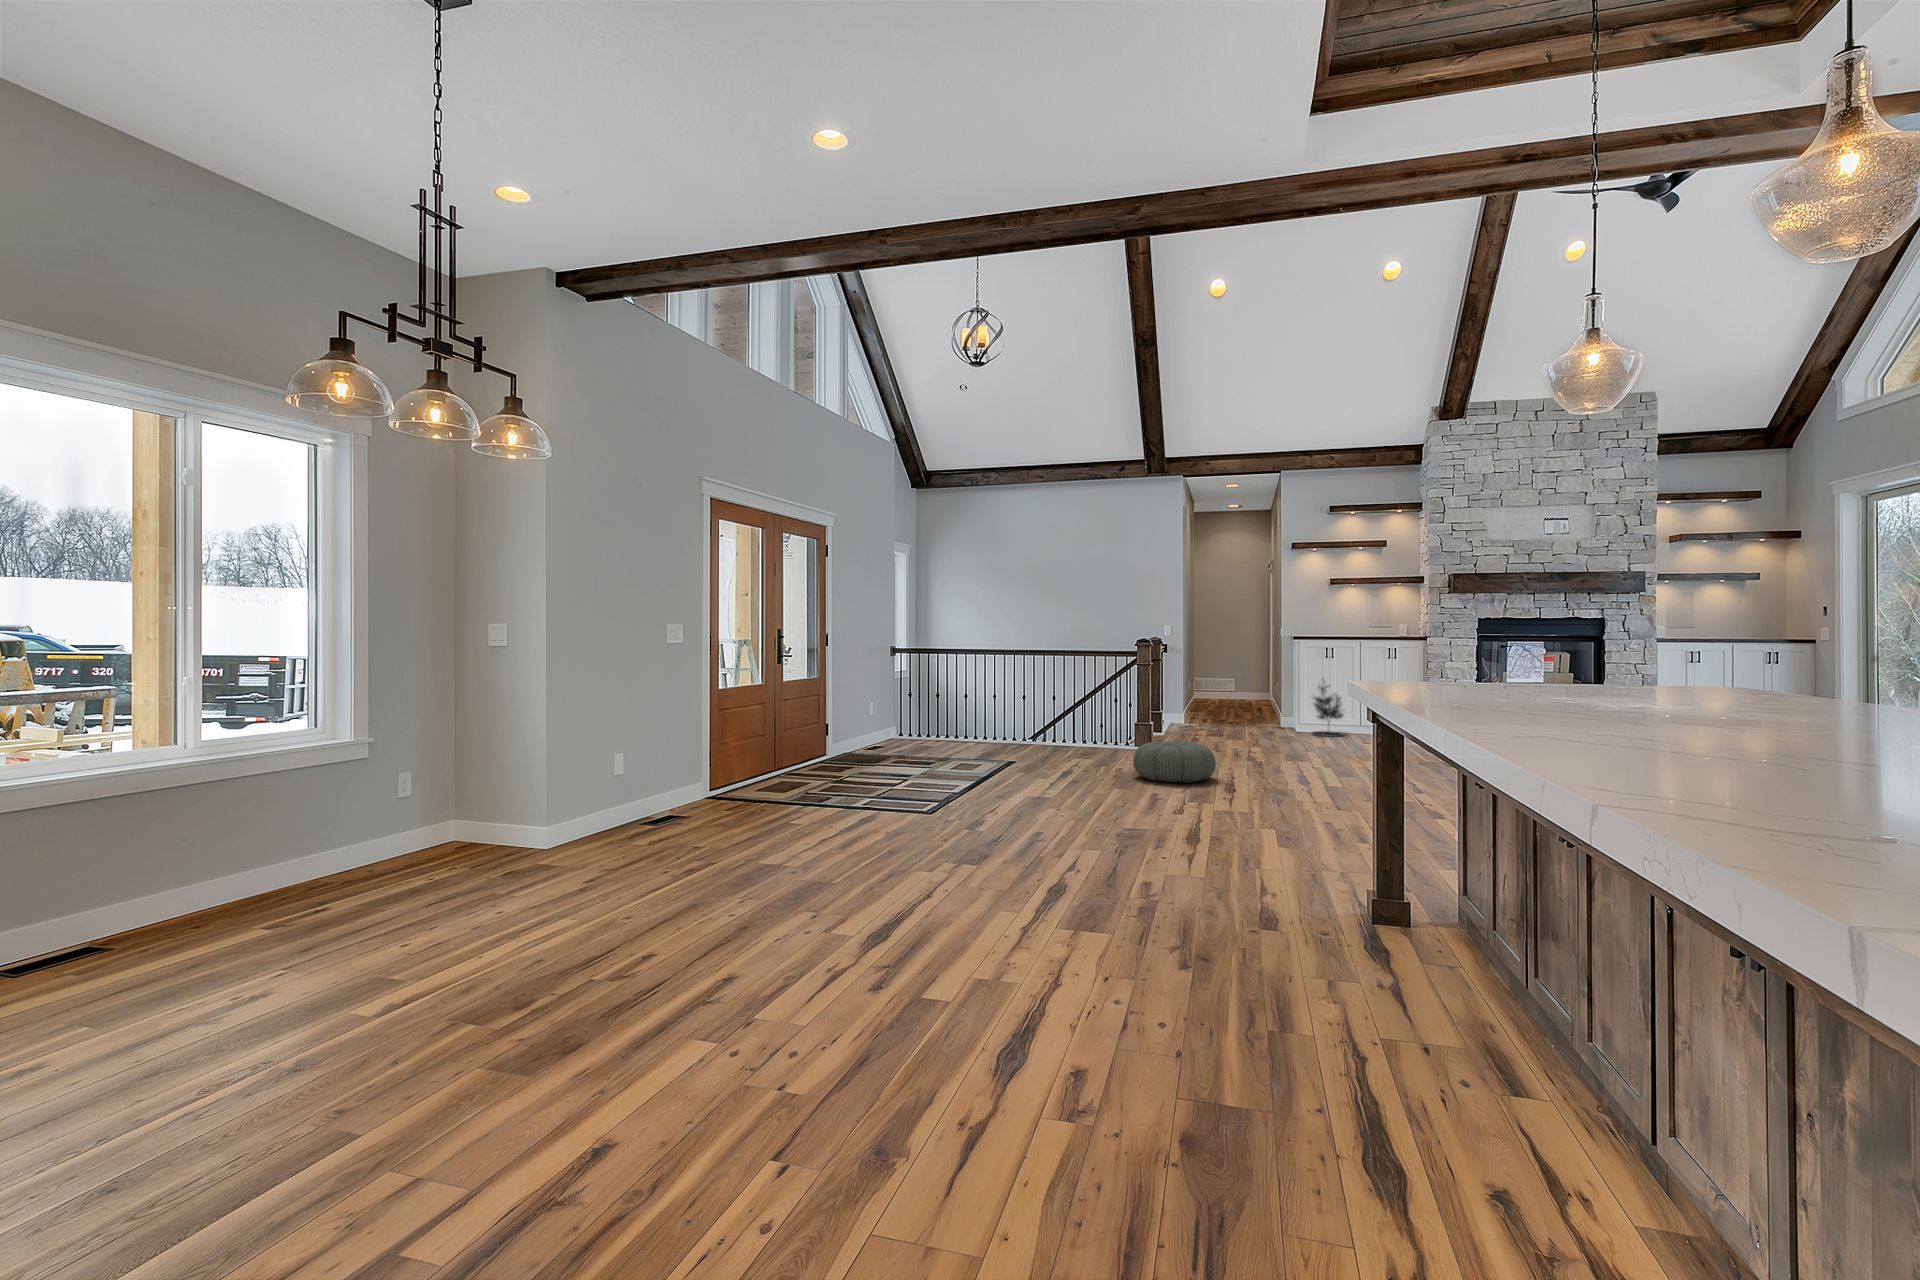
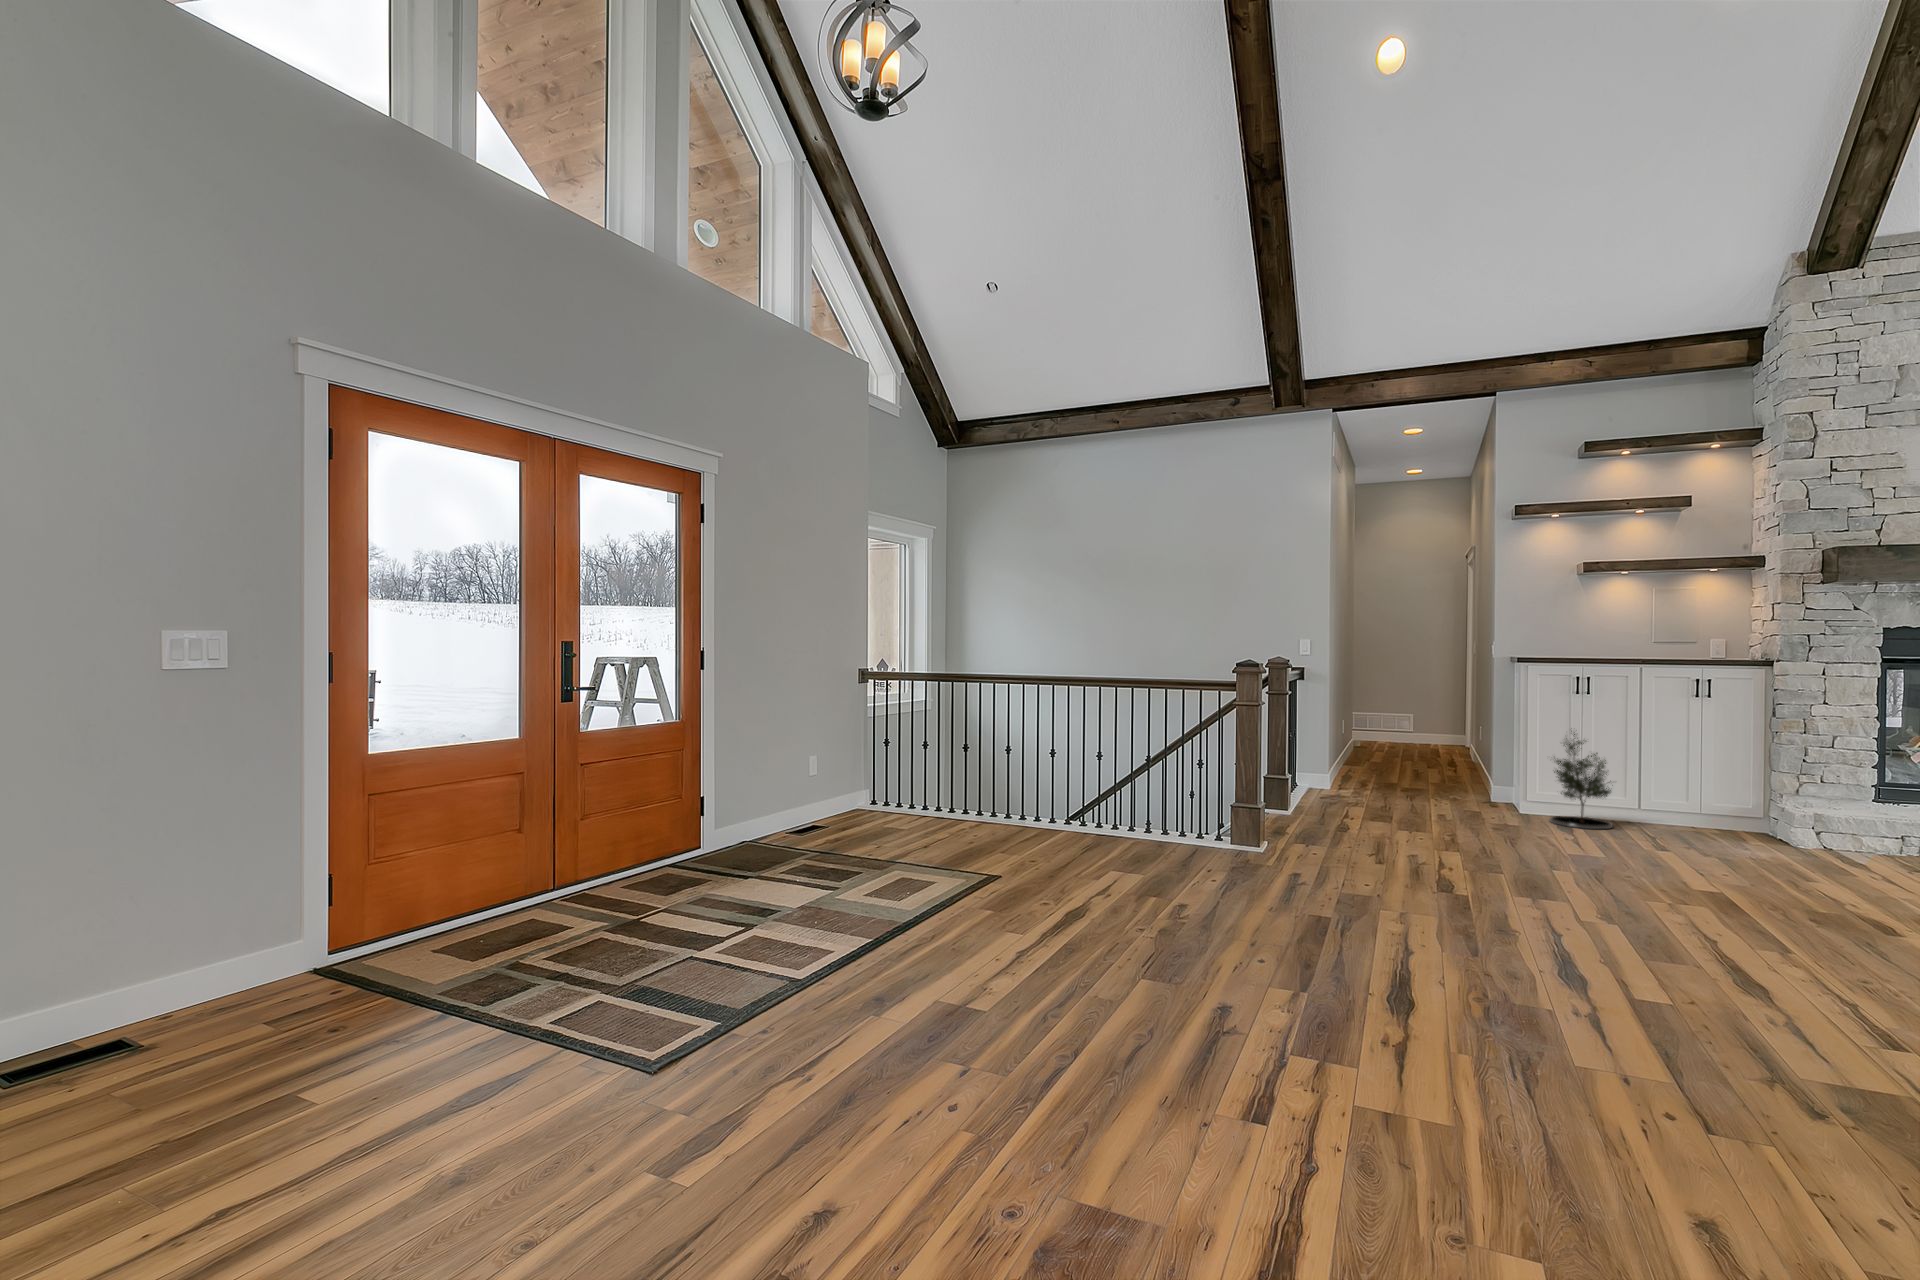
pouf: present [1133,741,1216,782] -> none [1197,867,1370,970]

